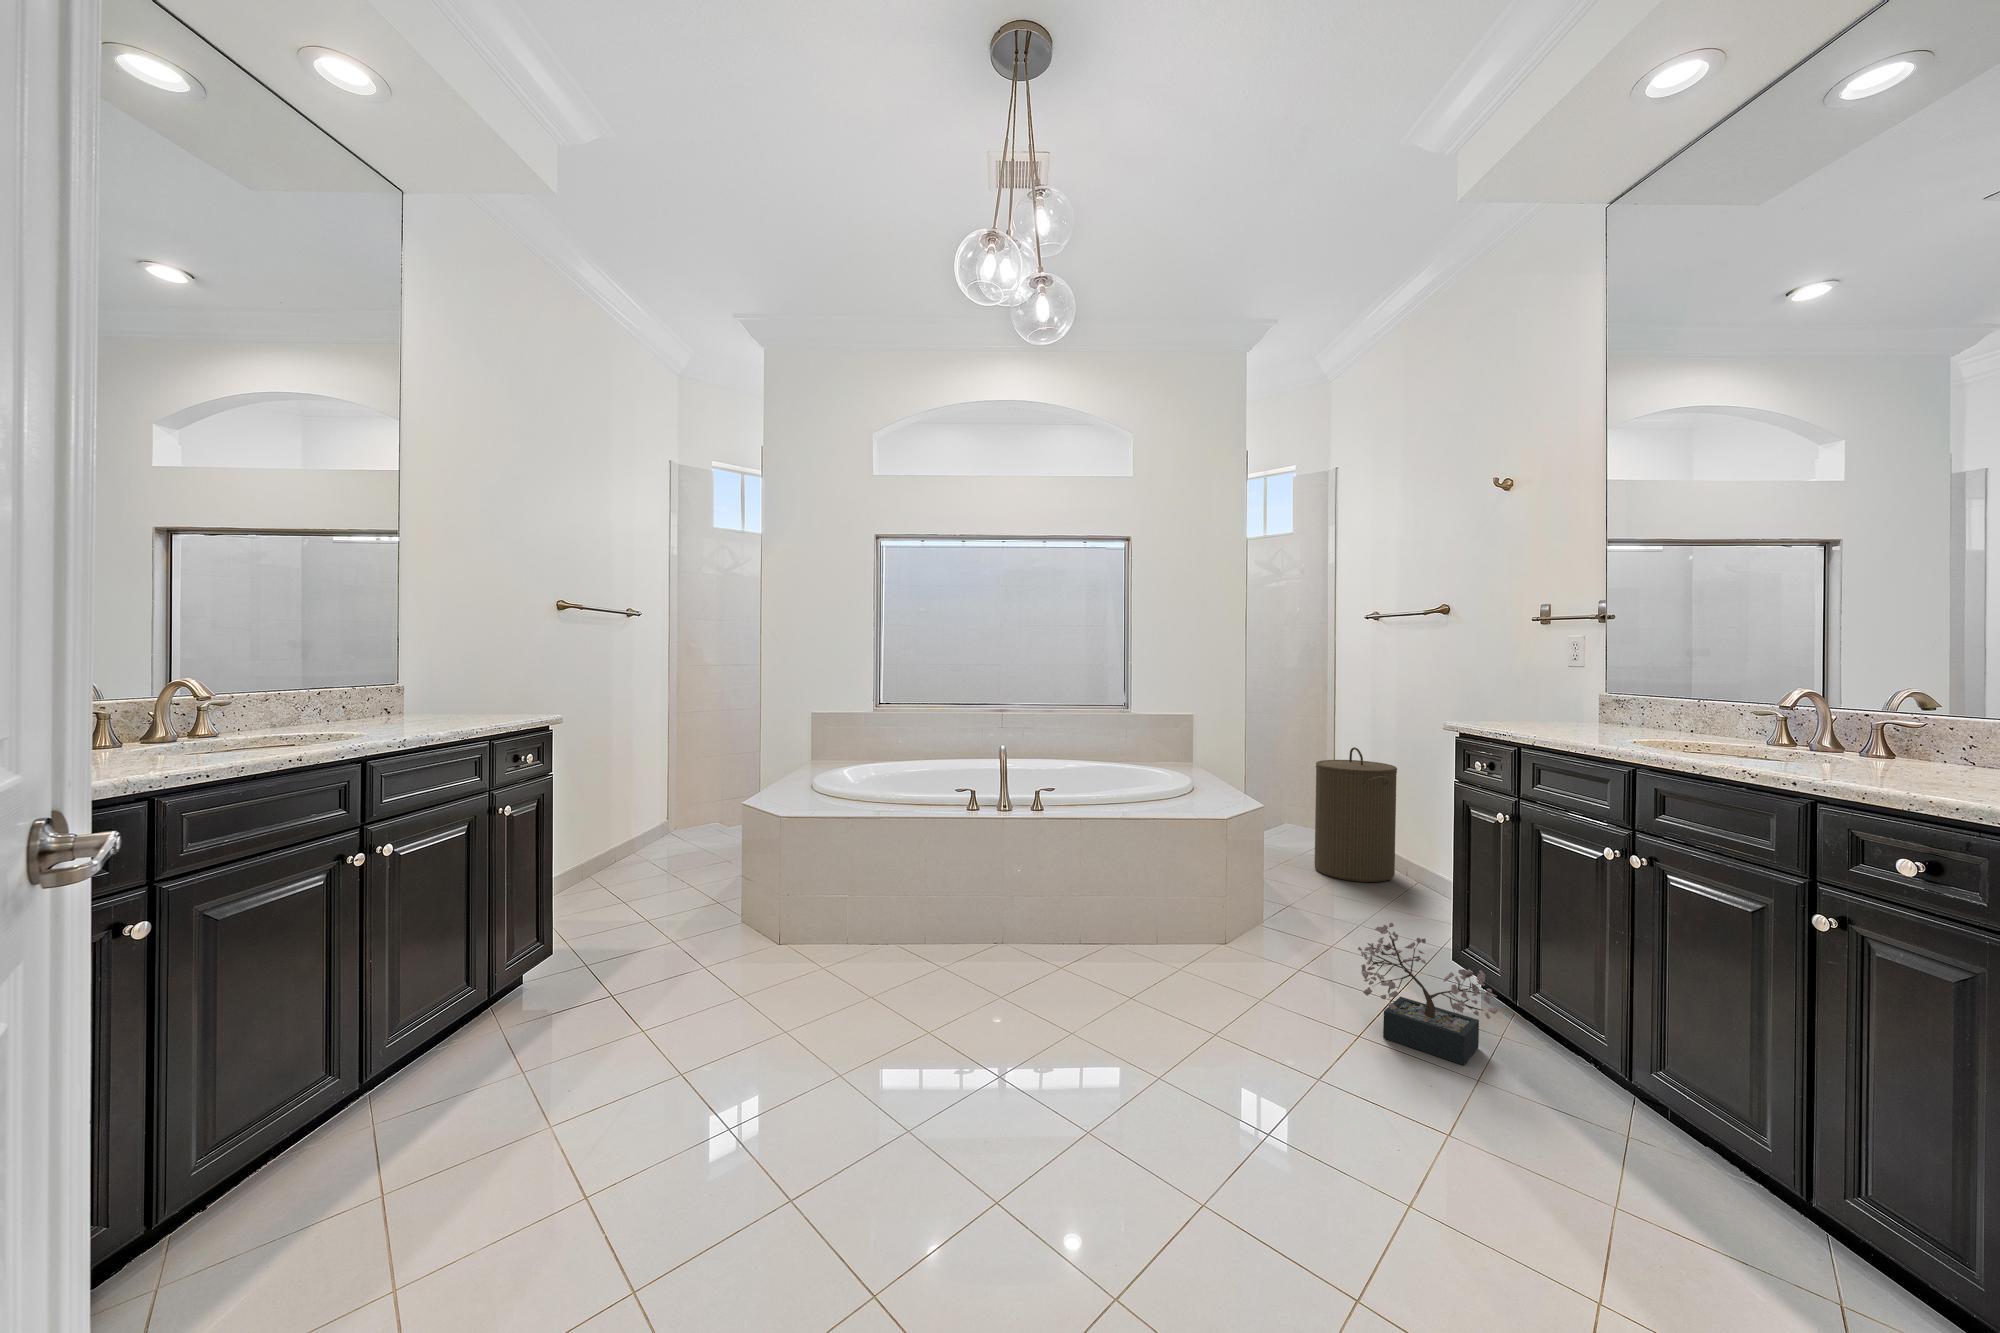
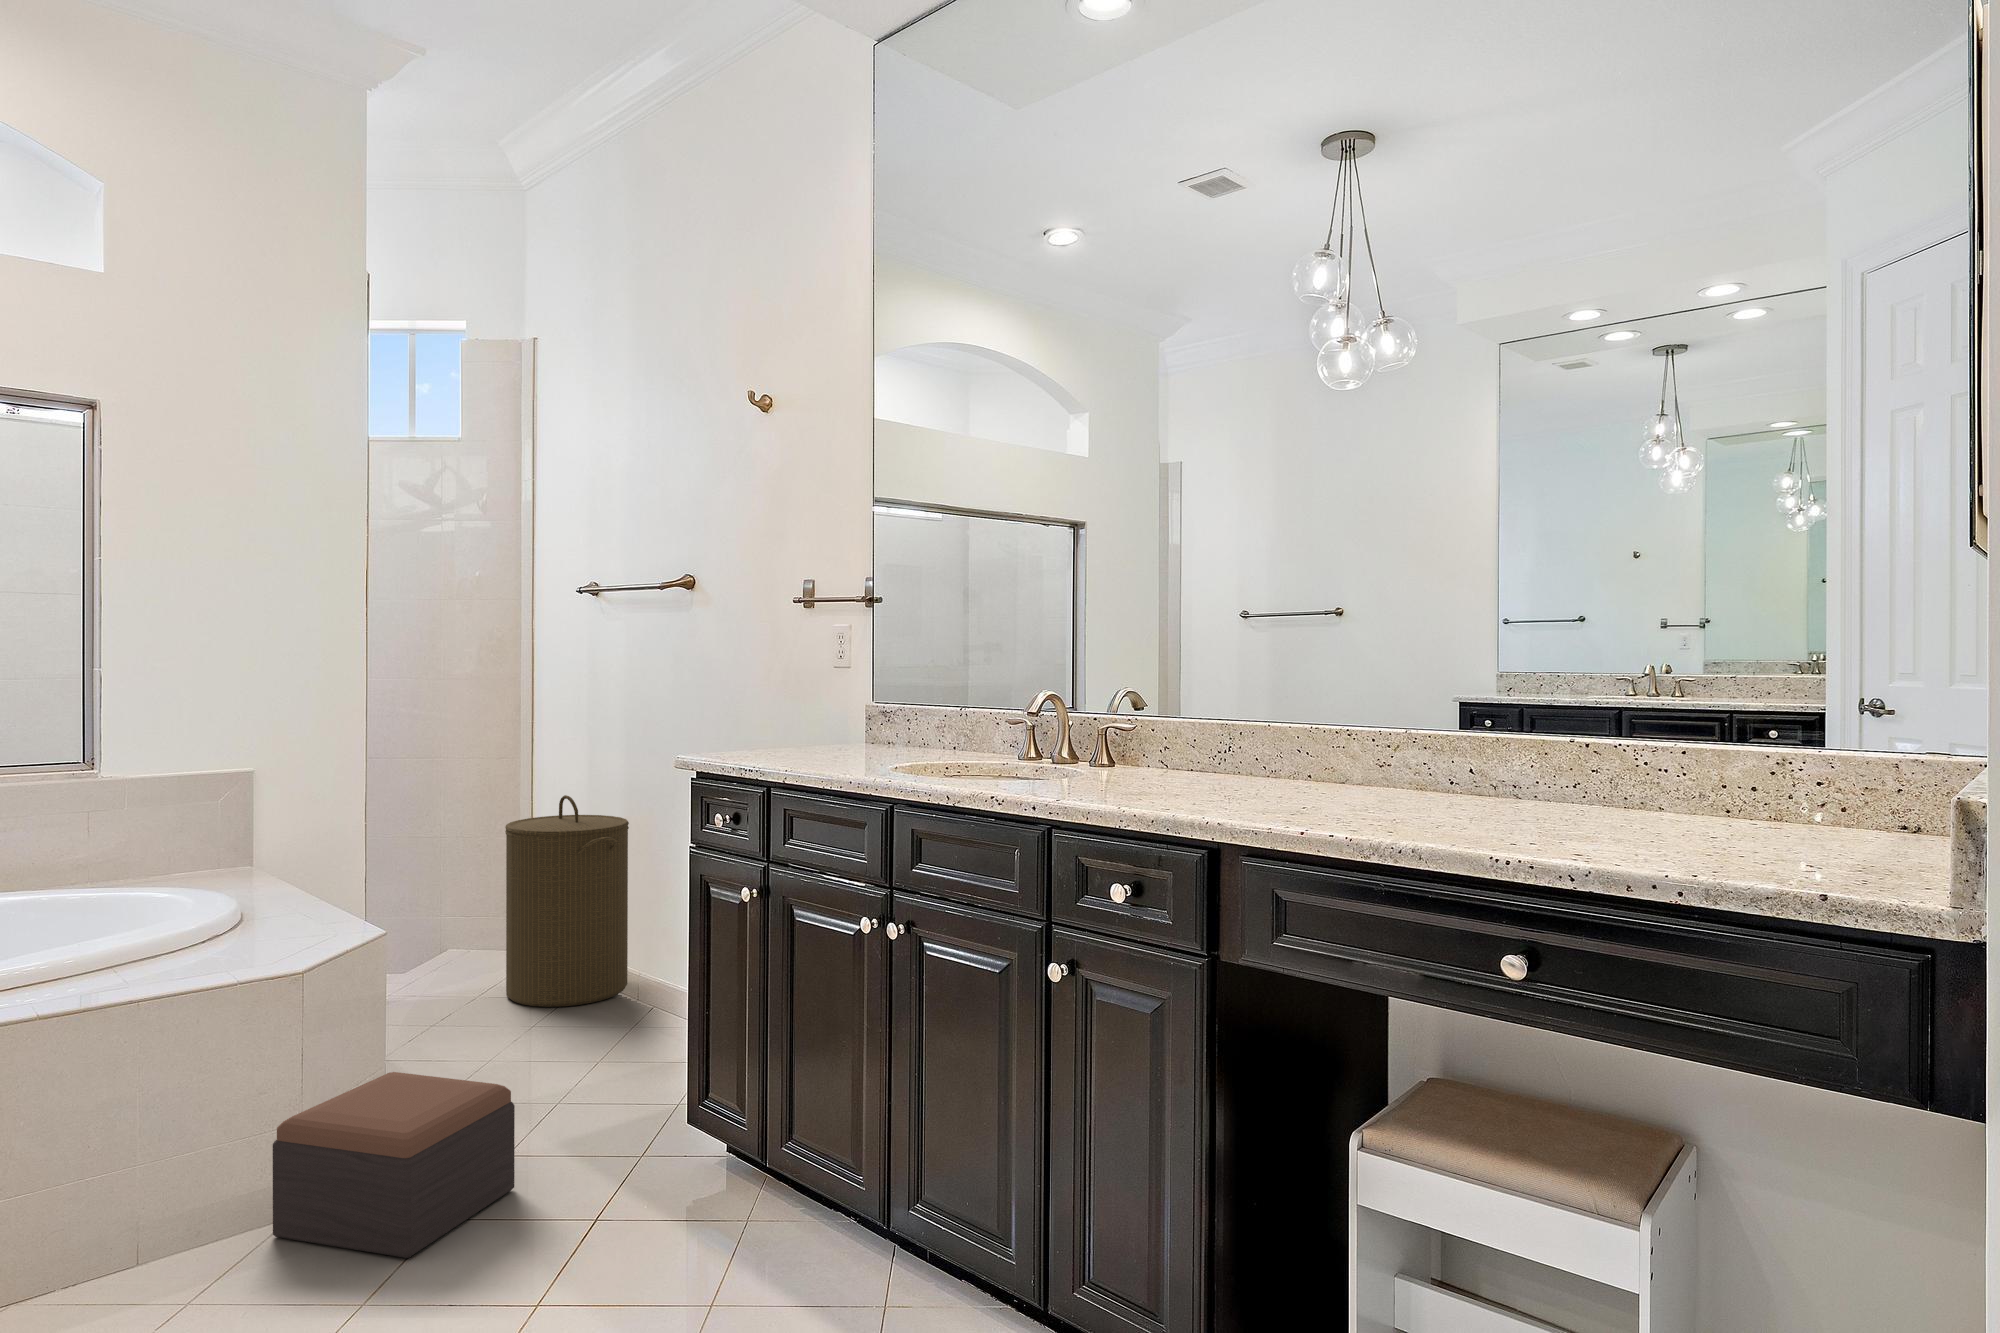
footstool: none [1202,896,1335,1005] -> present [273,1072,515,1258]
decorative plant: present [1358,923,1498,1065] -> none [541,1073,739,1264]

